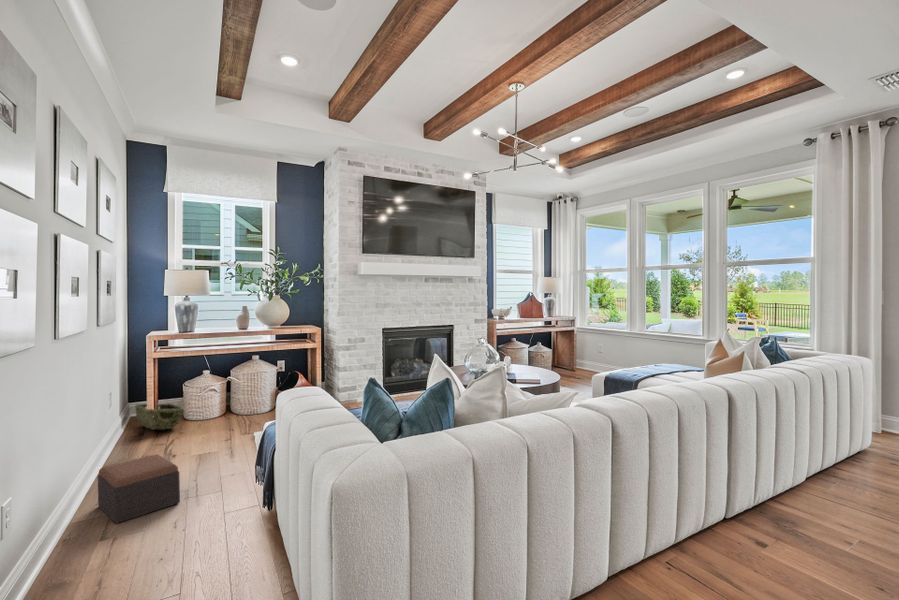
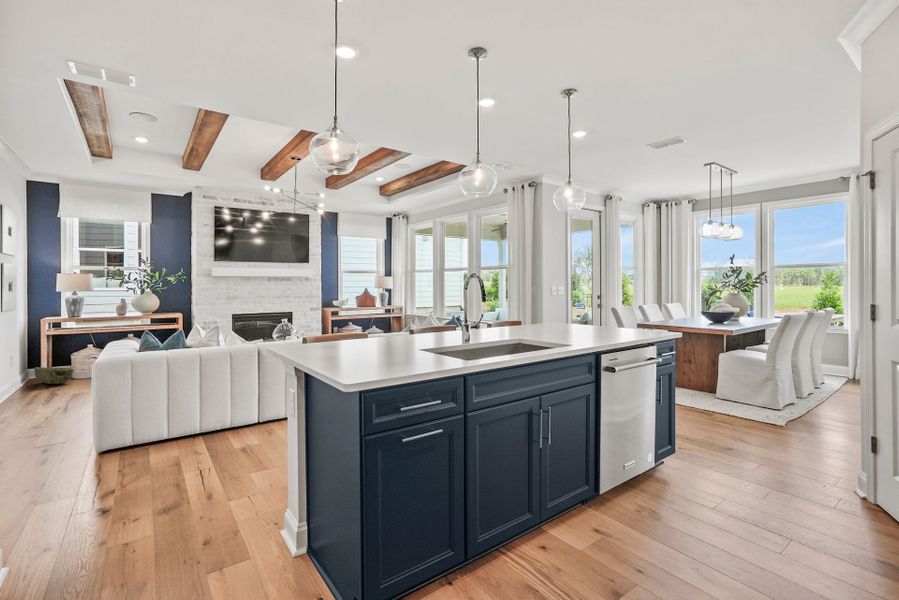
footstool: present [98,454,180,523] -> none [18,386,73,420]

